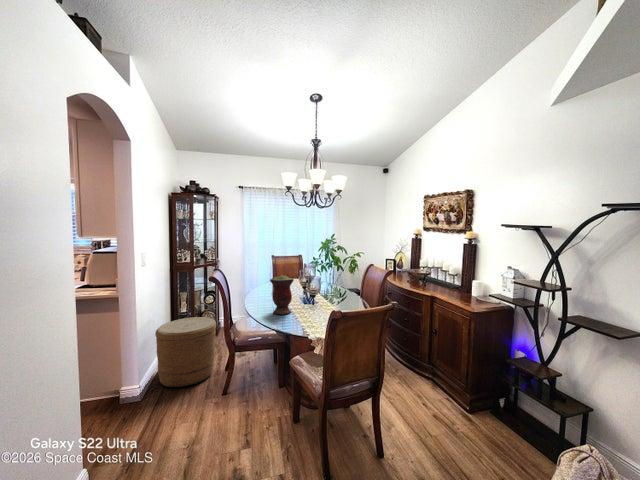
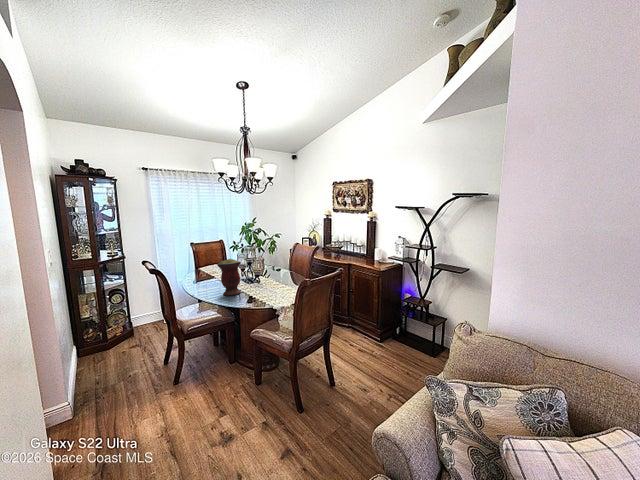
basket: present [155,317,216,387] -> none [72,314,151,396]

